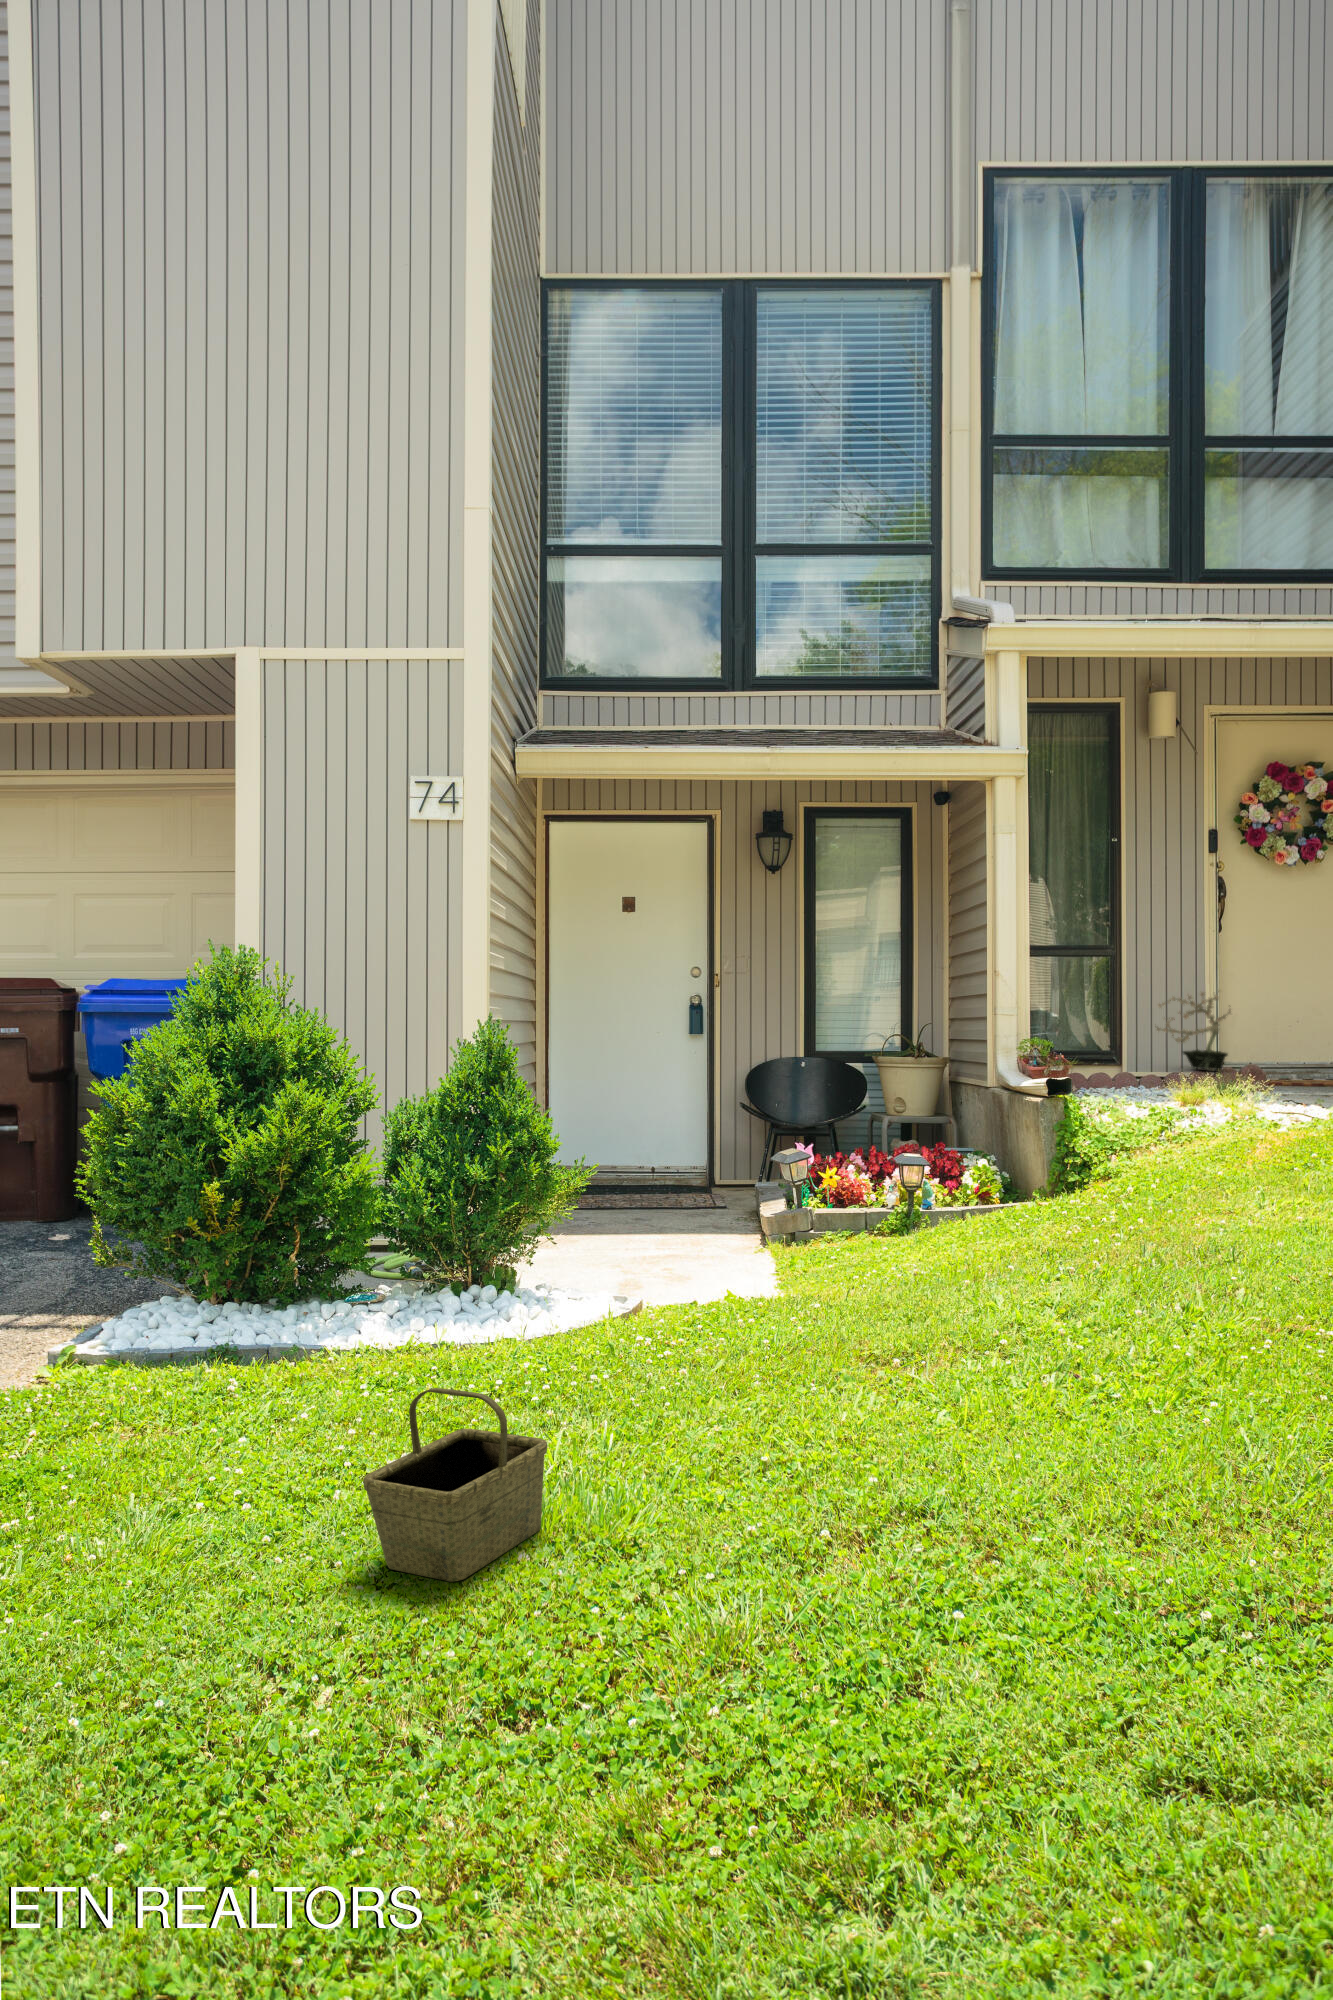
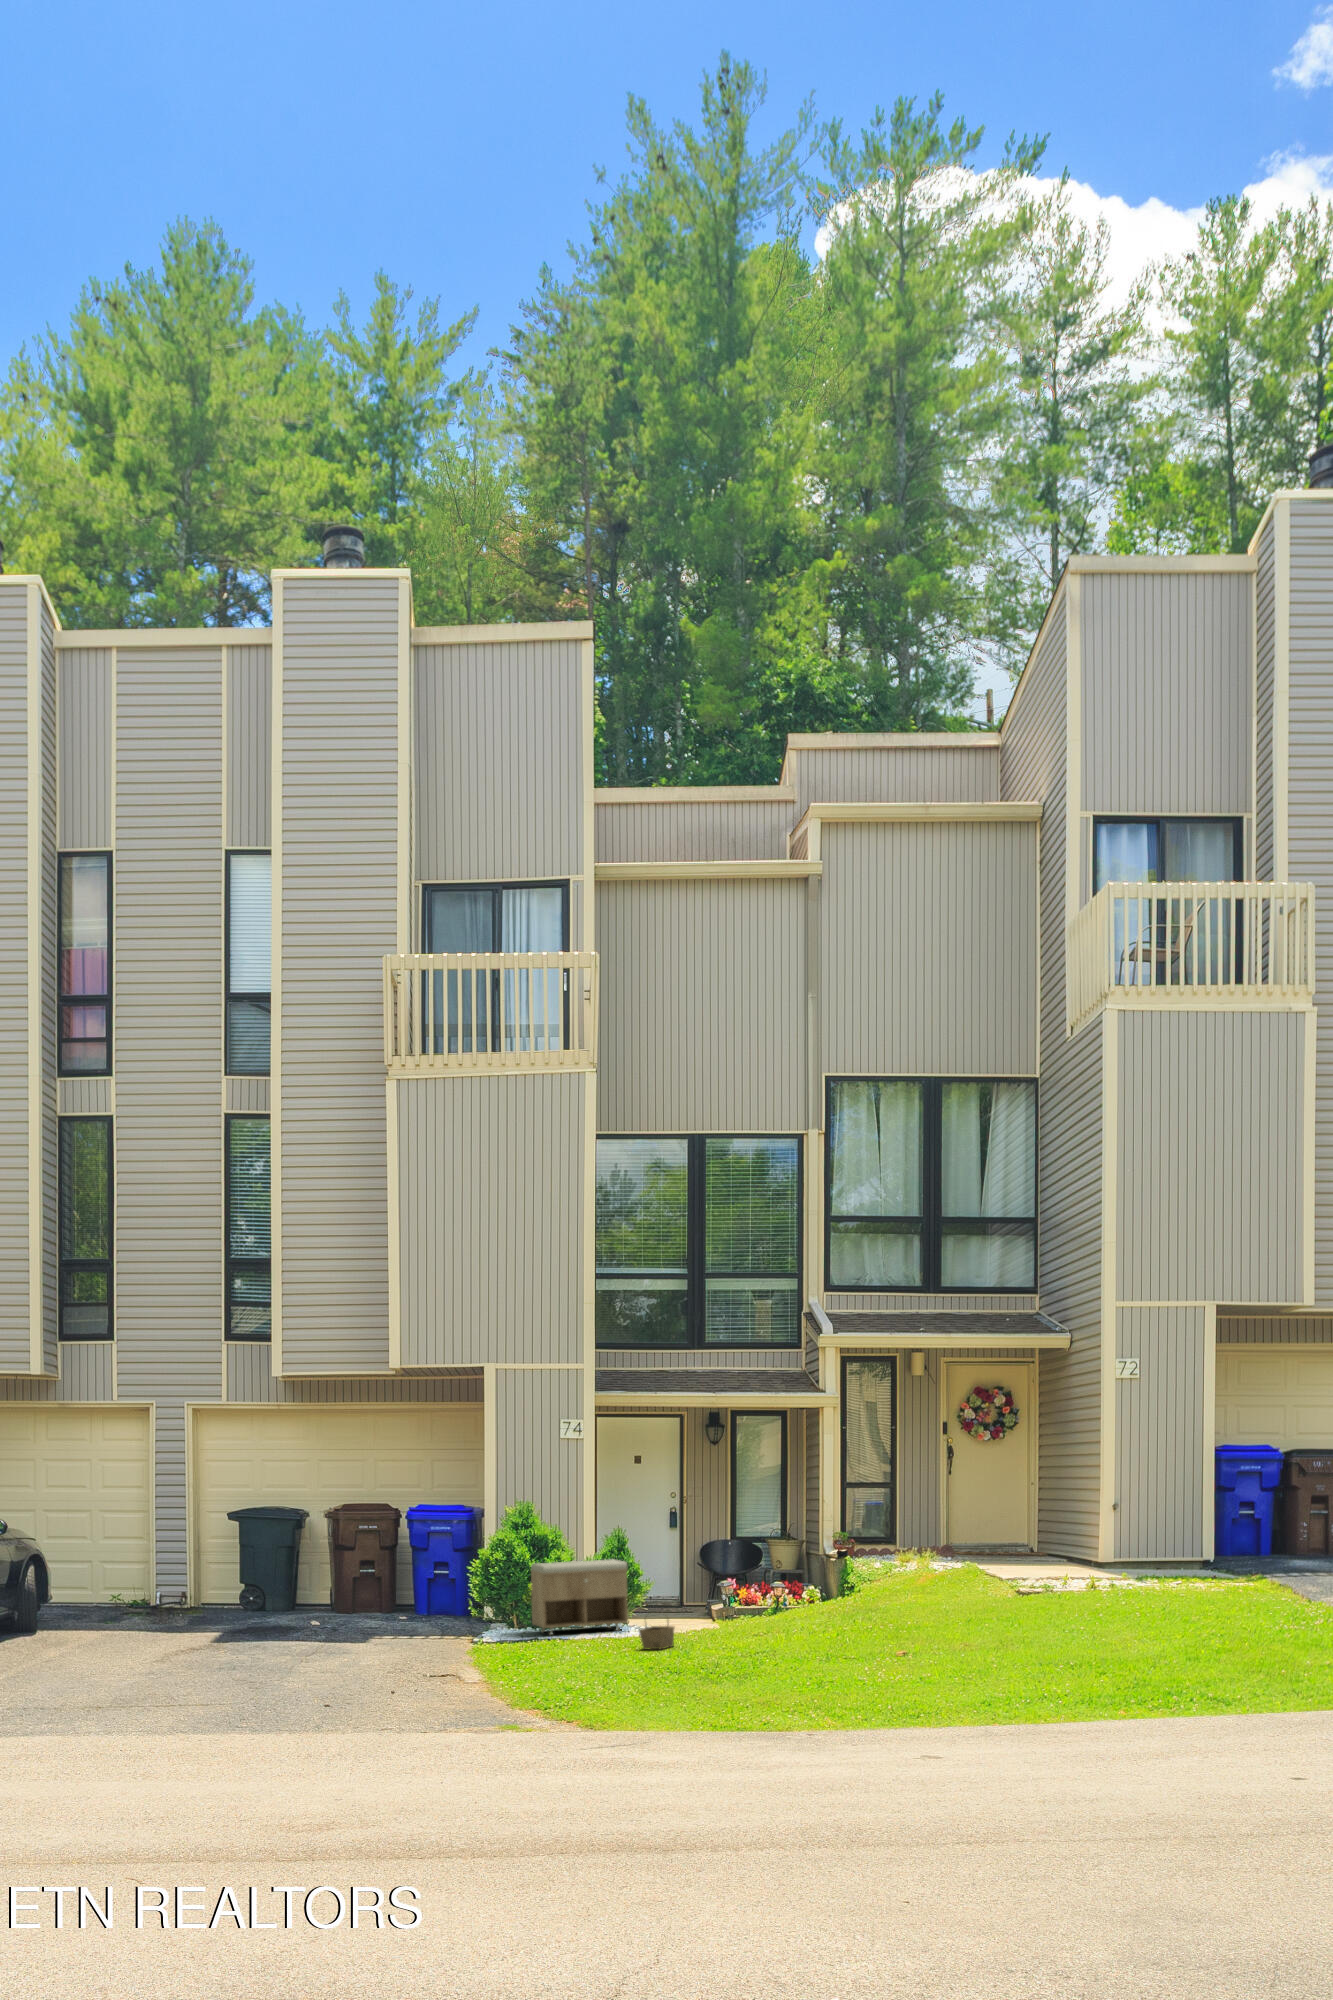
potted plant: present [1155,991,1231,1070] -> none [910,1505,951,1549]
storage bench: none [205,1116,490,1351] -> present [531,1559,628,1634]

